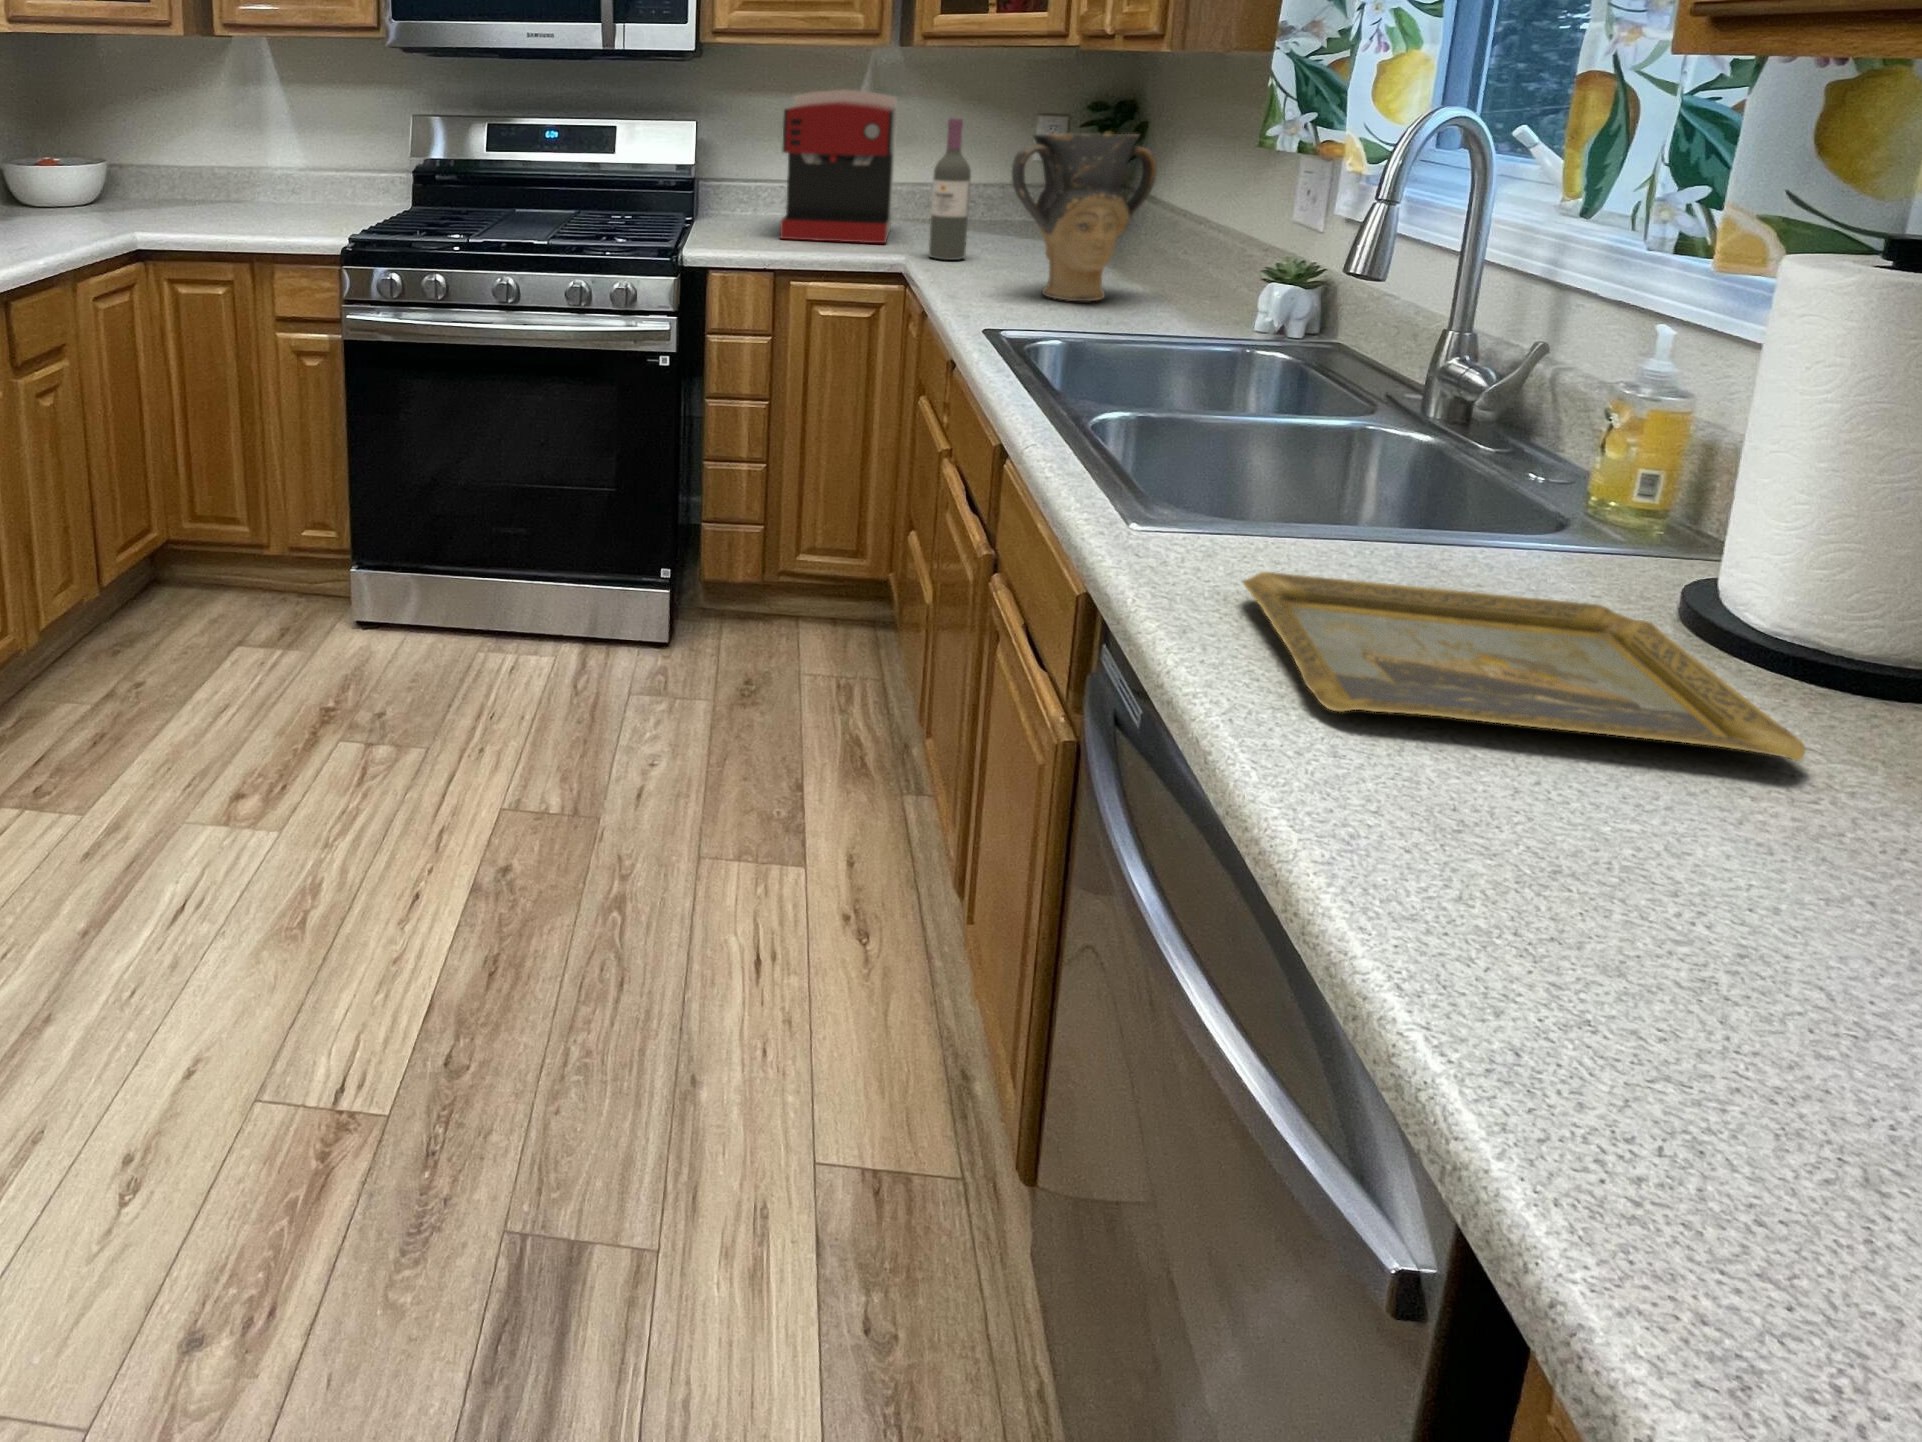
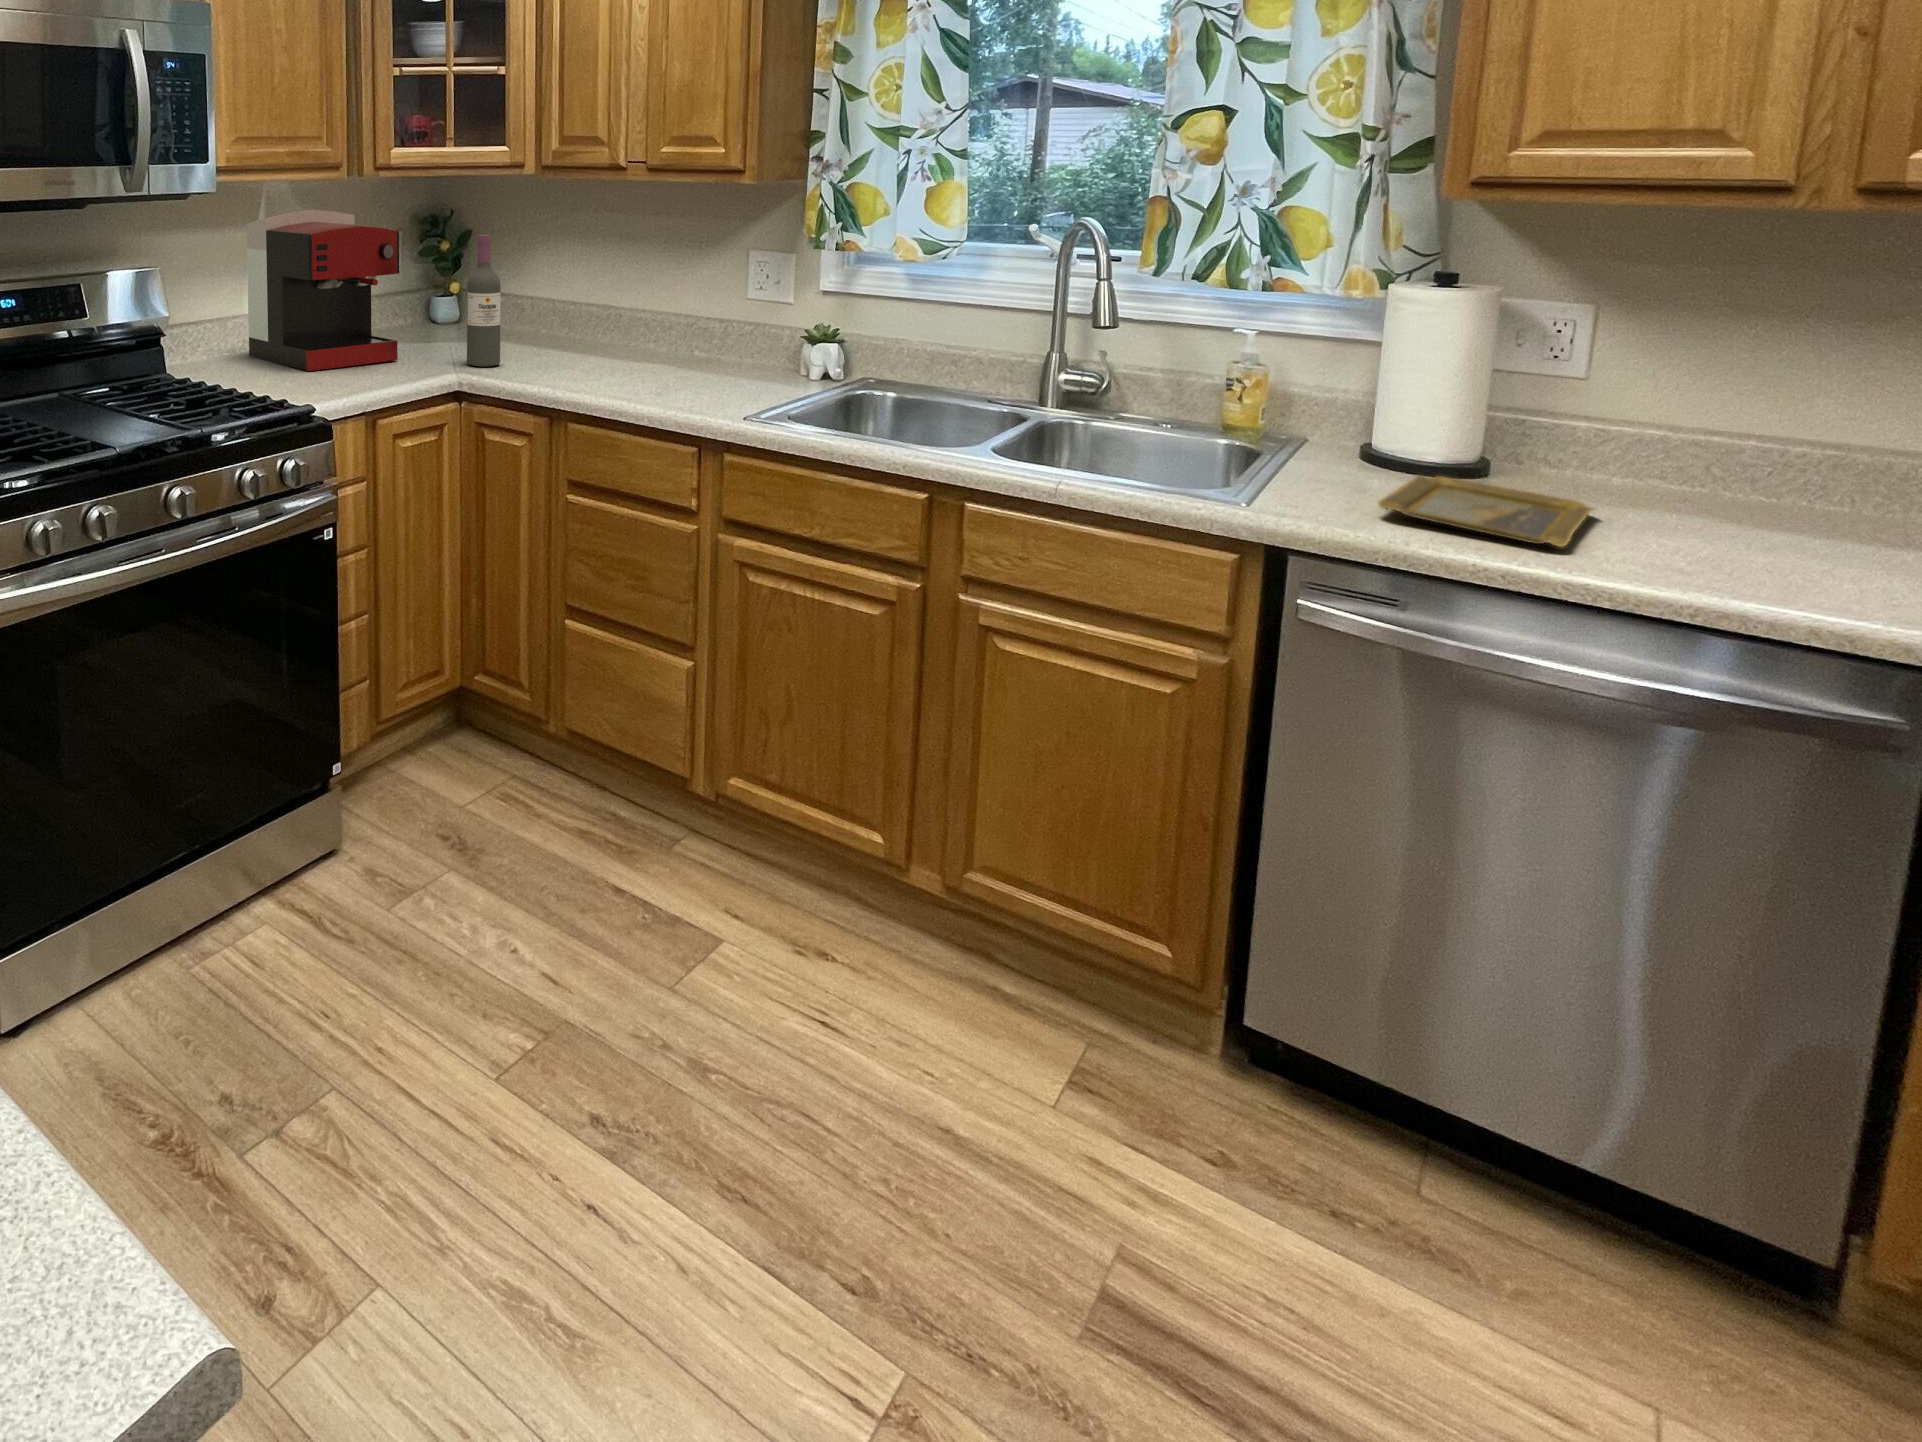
vase: present [1012,133,1156,301] -> none [627,242,712,382]

